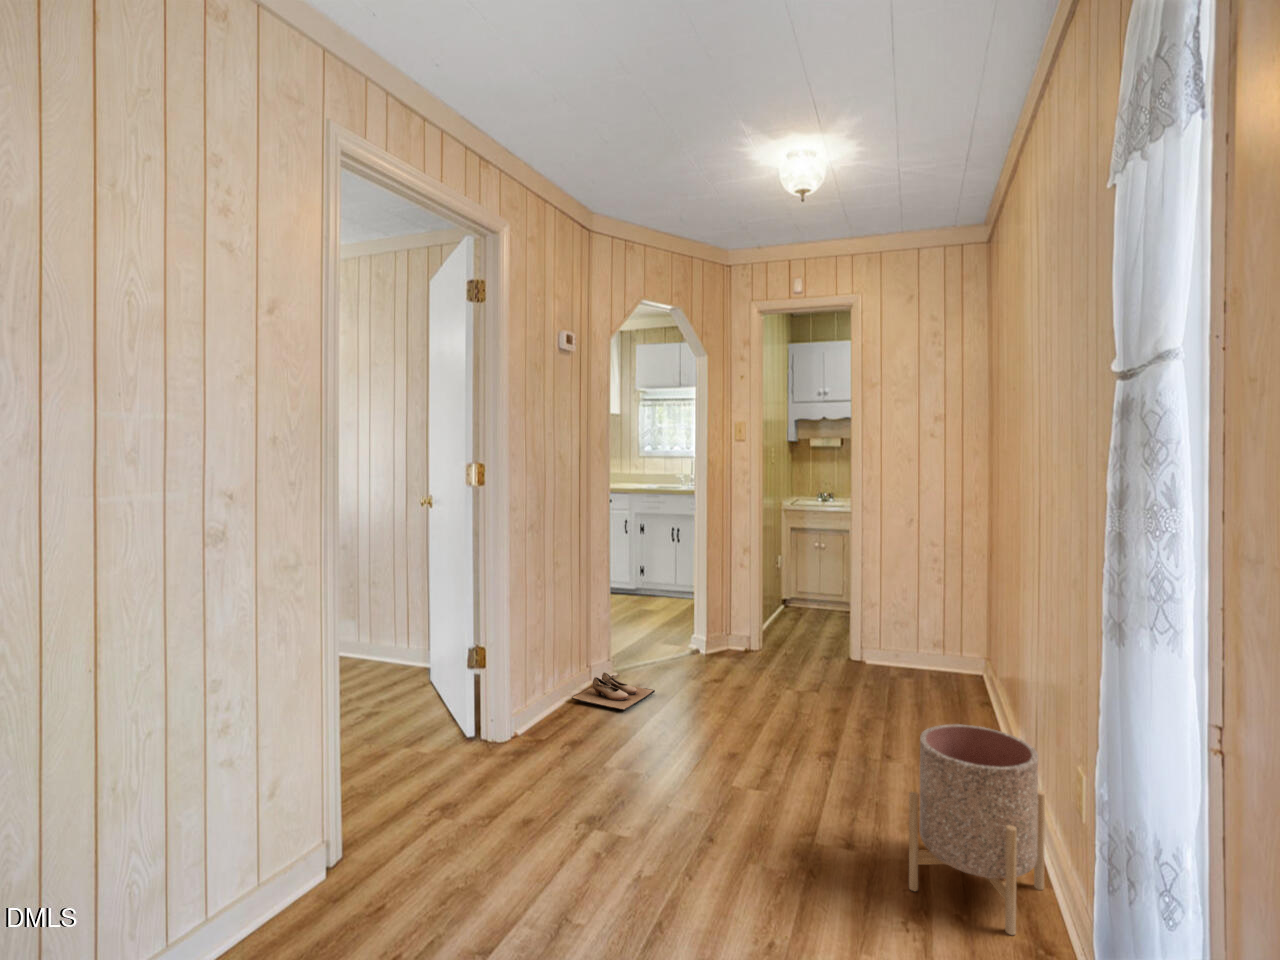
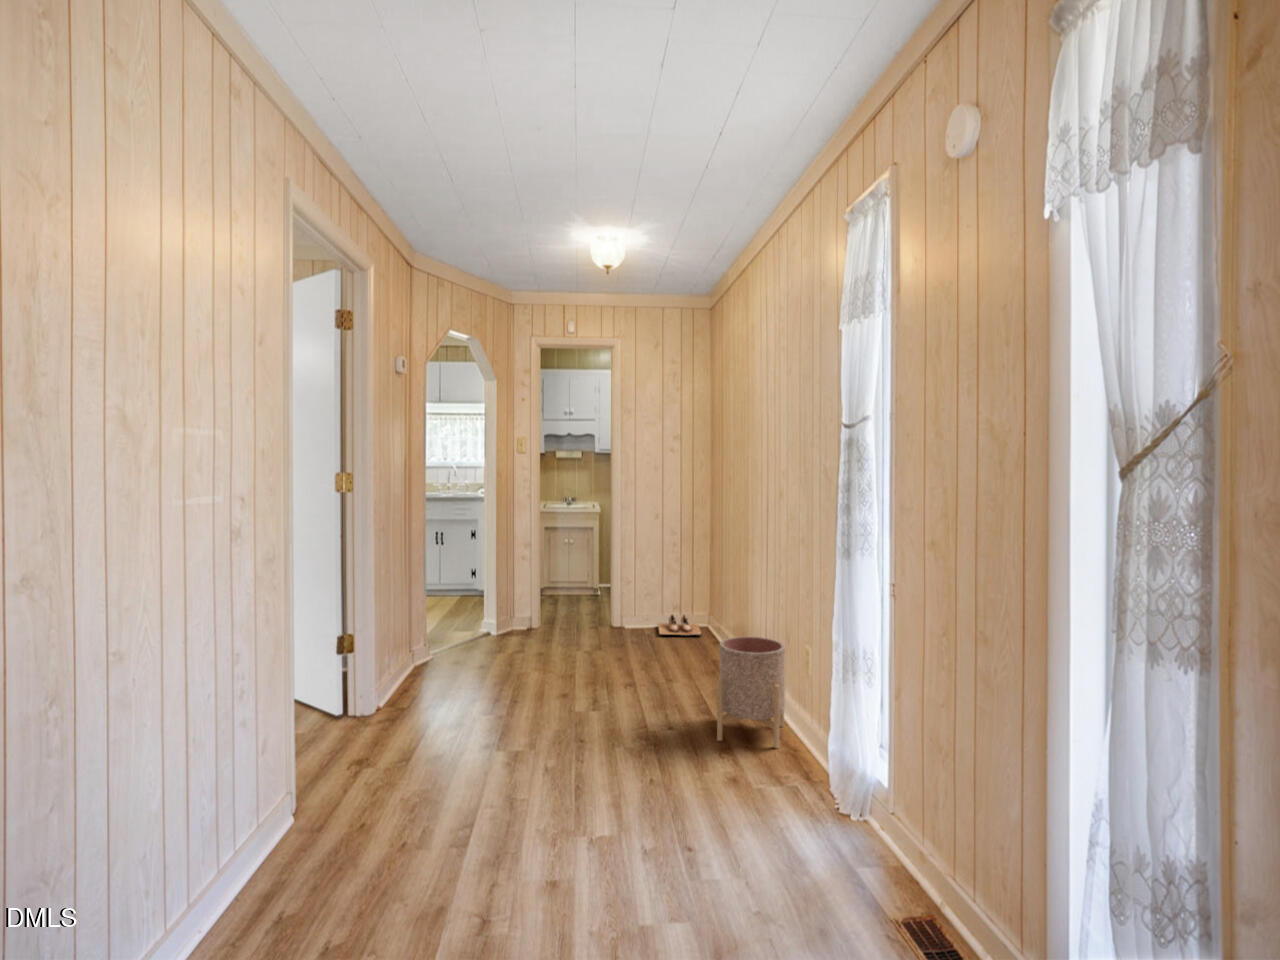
shoe: present [572,672,655,710] -> present [658,614,702,636]

